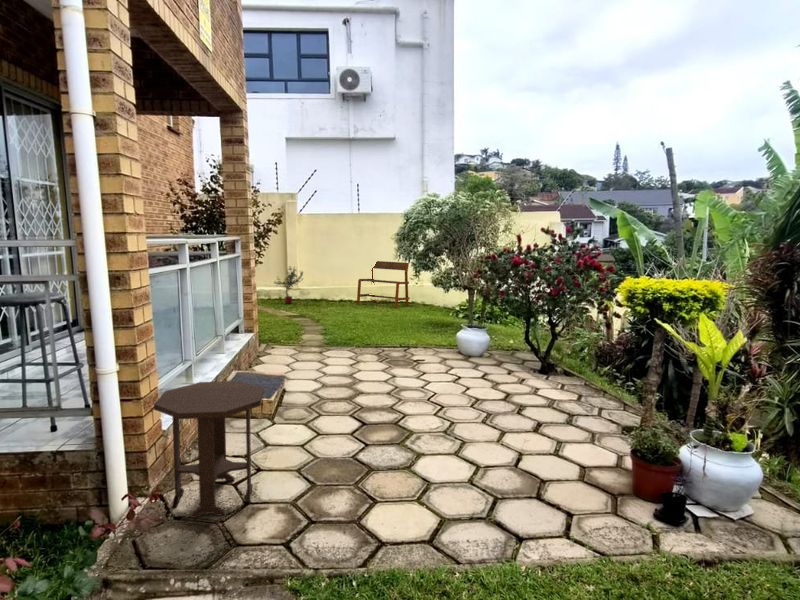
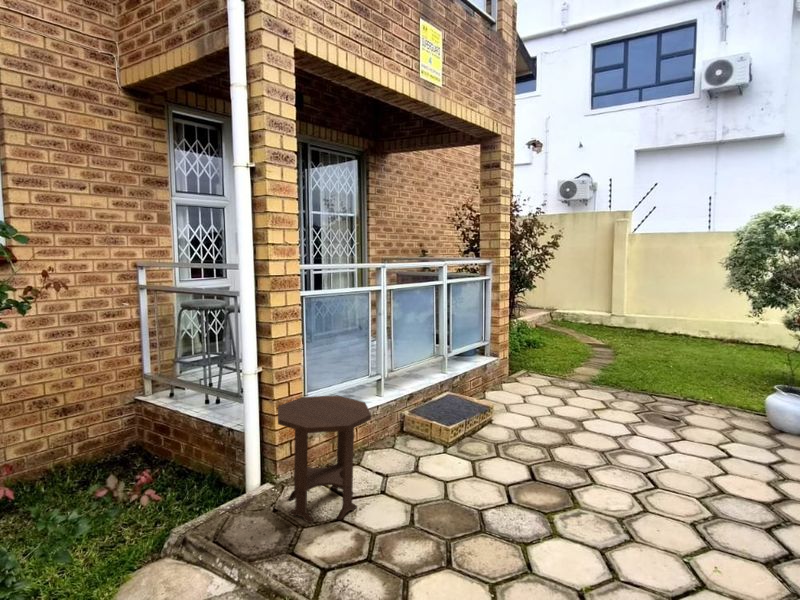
bench: present [357,261,410,308] -> none [678,289,759,352]
potted tree: present [275,267,303,304] -> none [581,290,614,330]

